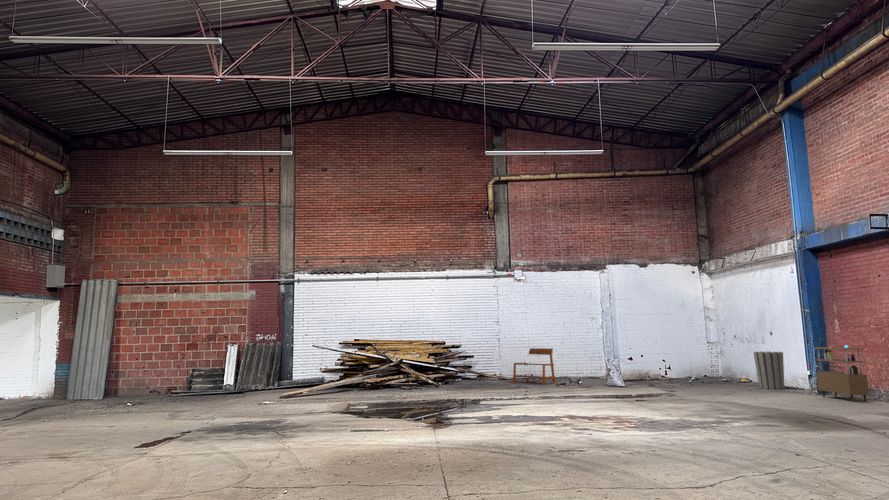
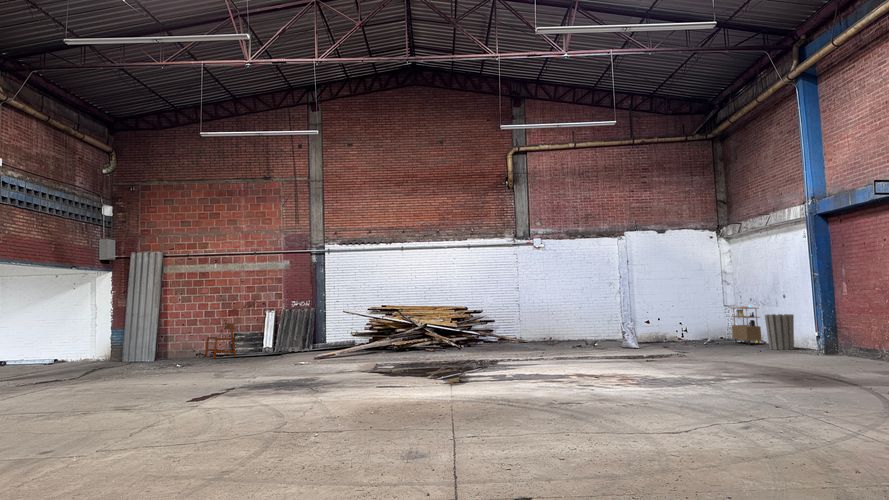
shelving unit: present [814,345,869,402] -> present [732,306,761,345]
bench: present [513,348,555,385] -> present [205,323,236,359]

